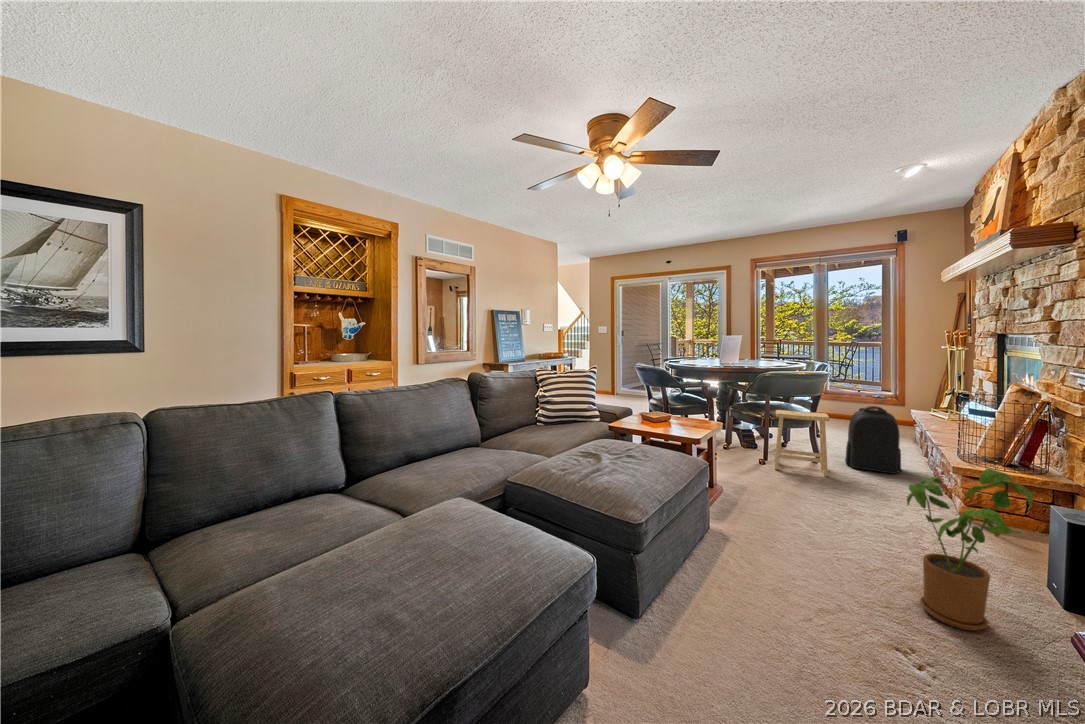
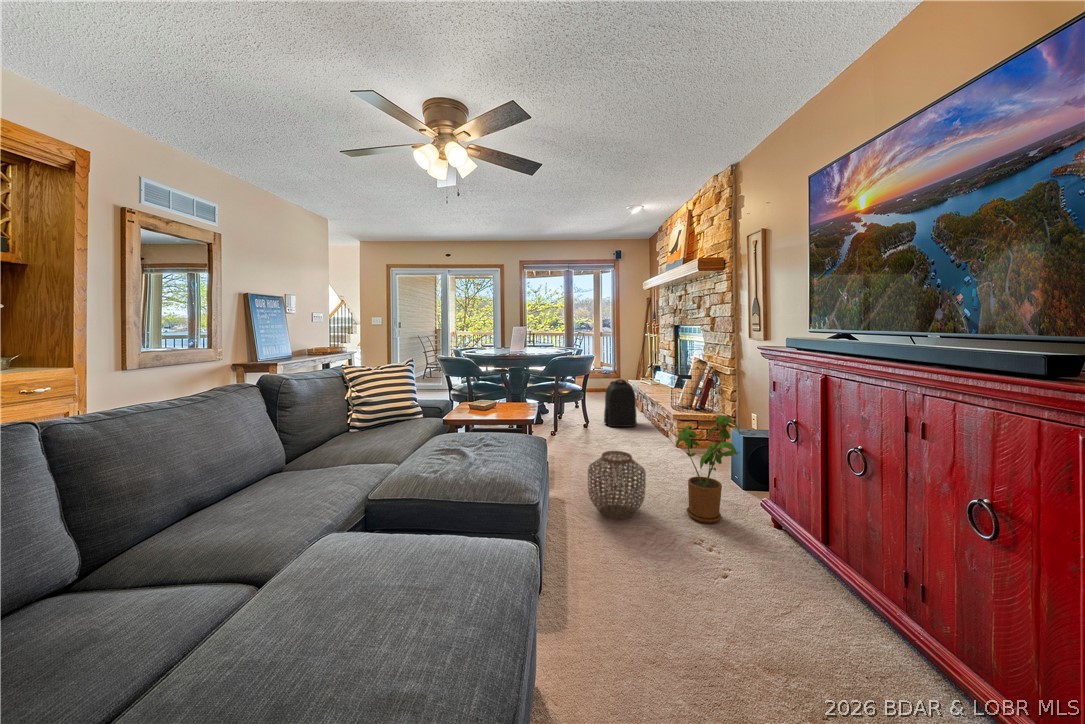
footstool: present [774,410,829,476] -> none [561,388,599,437]
woven basket: none [762,489,847,580] -> present [588,451,646,519]

